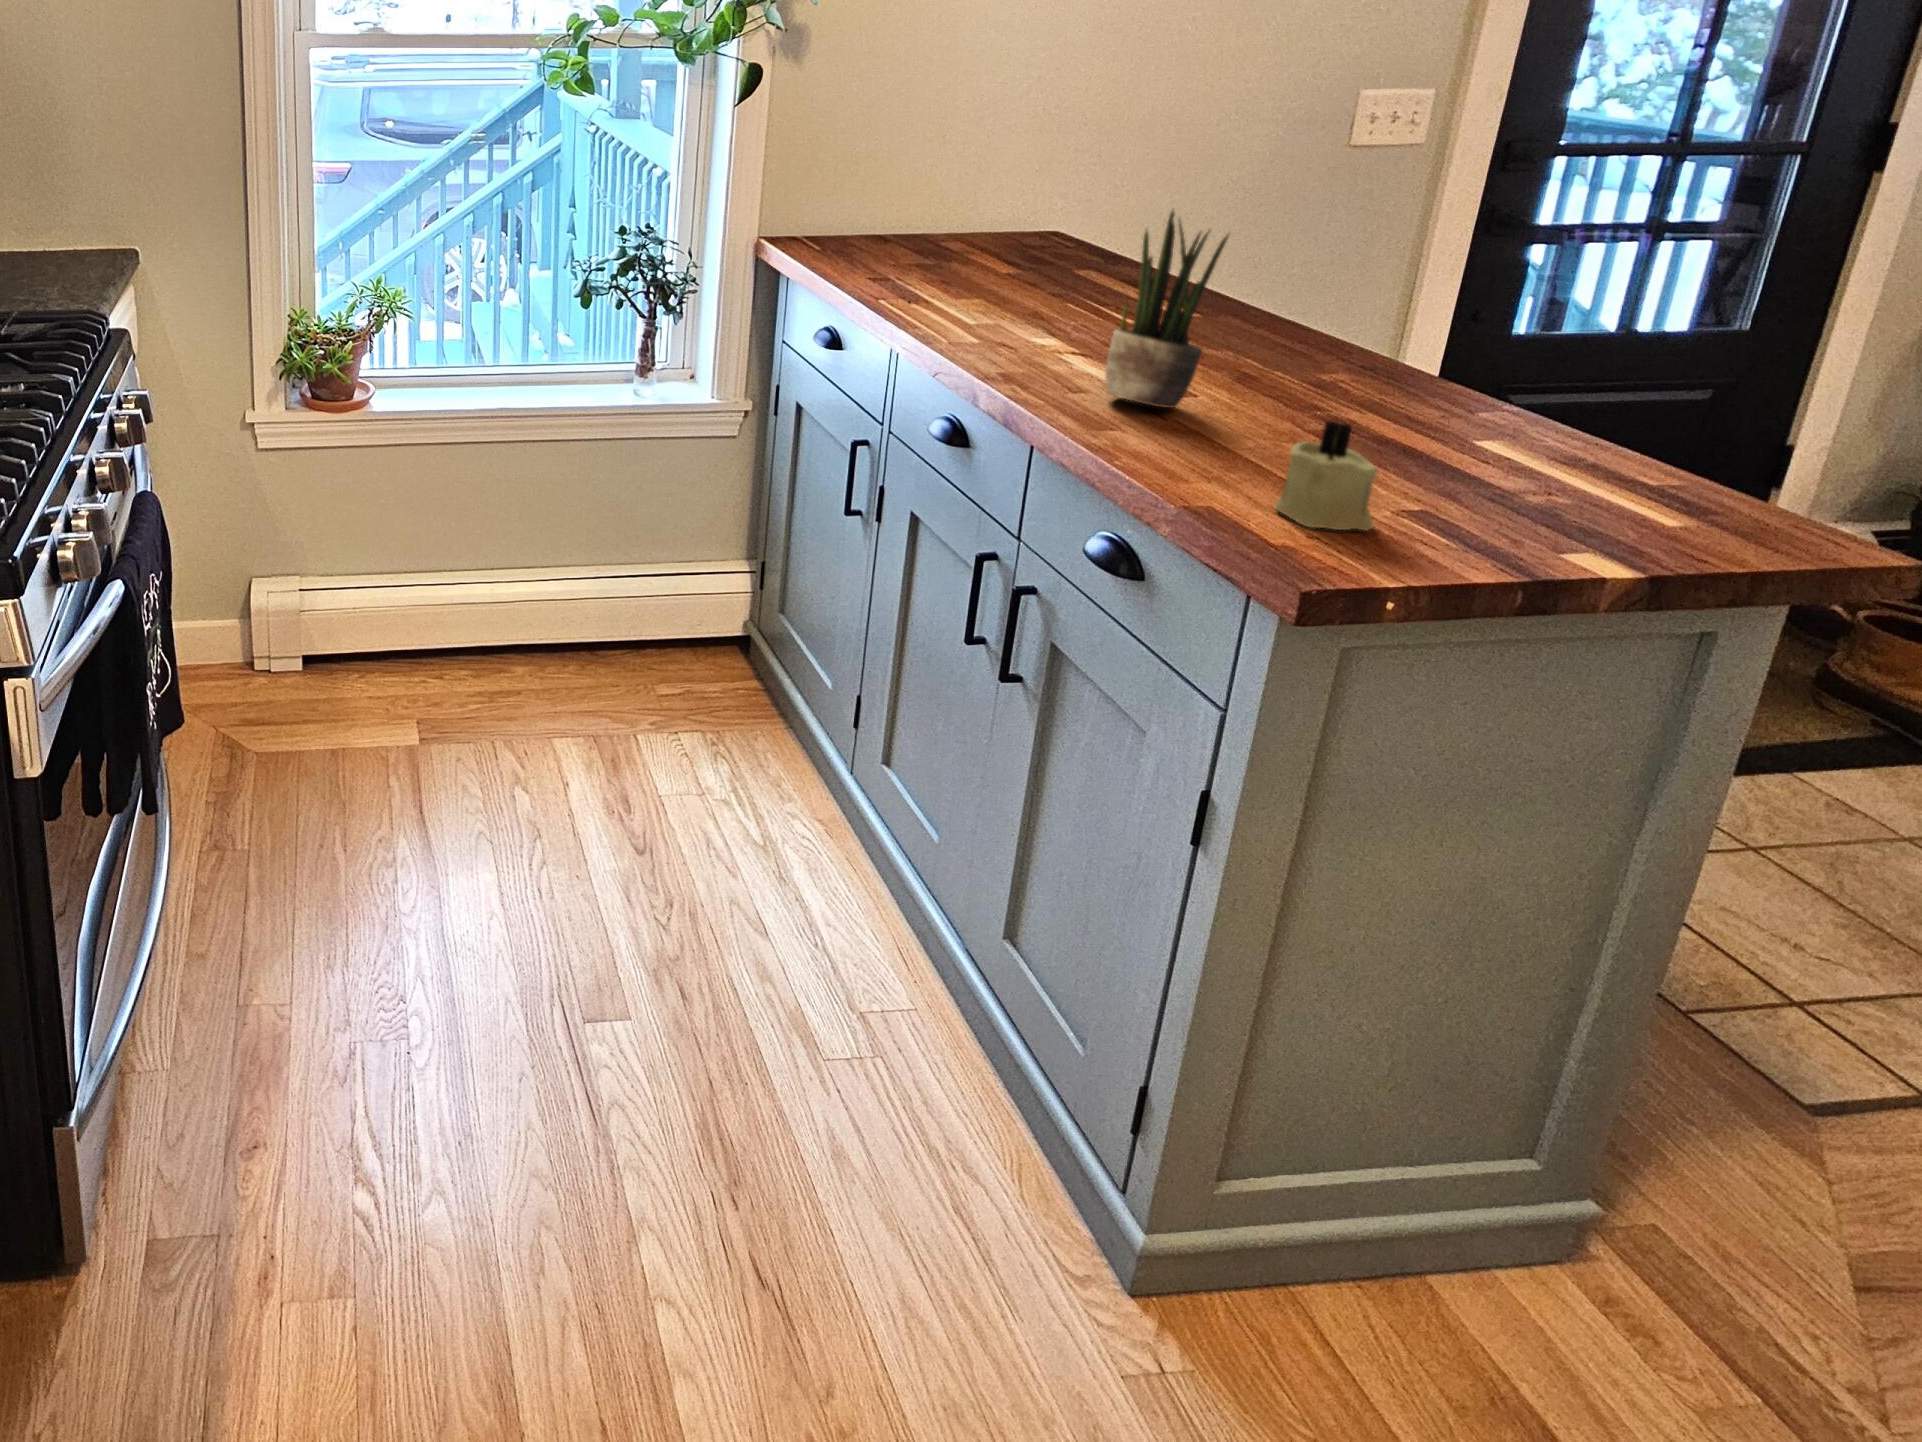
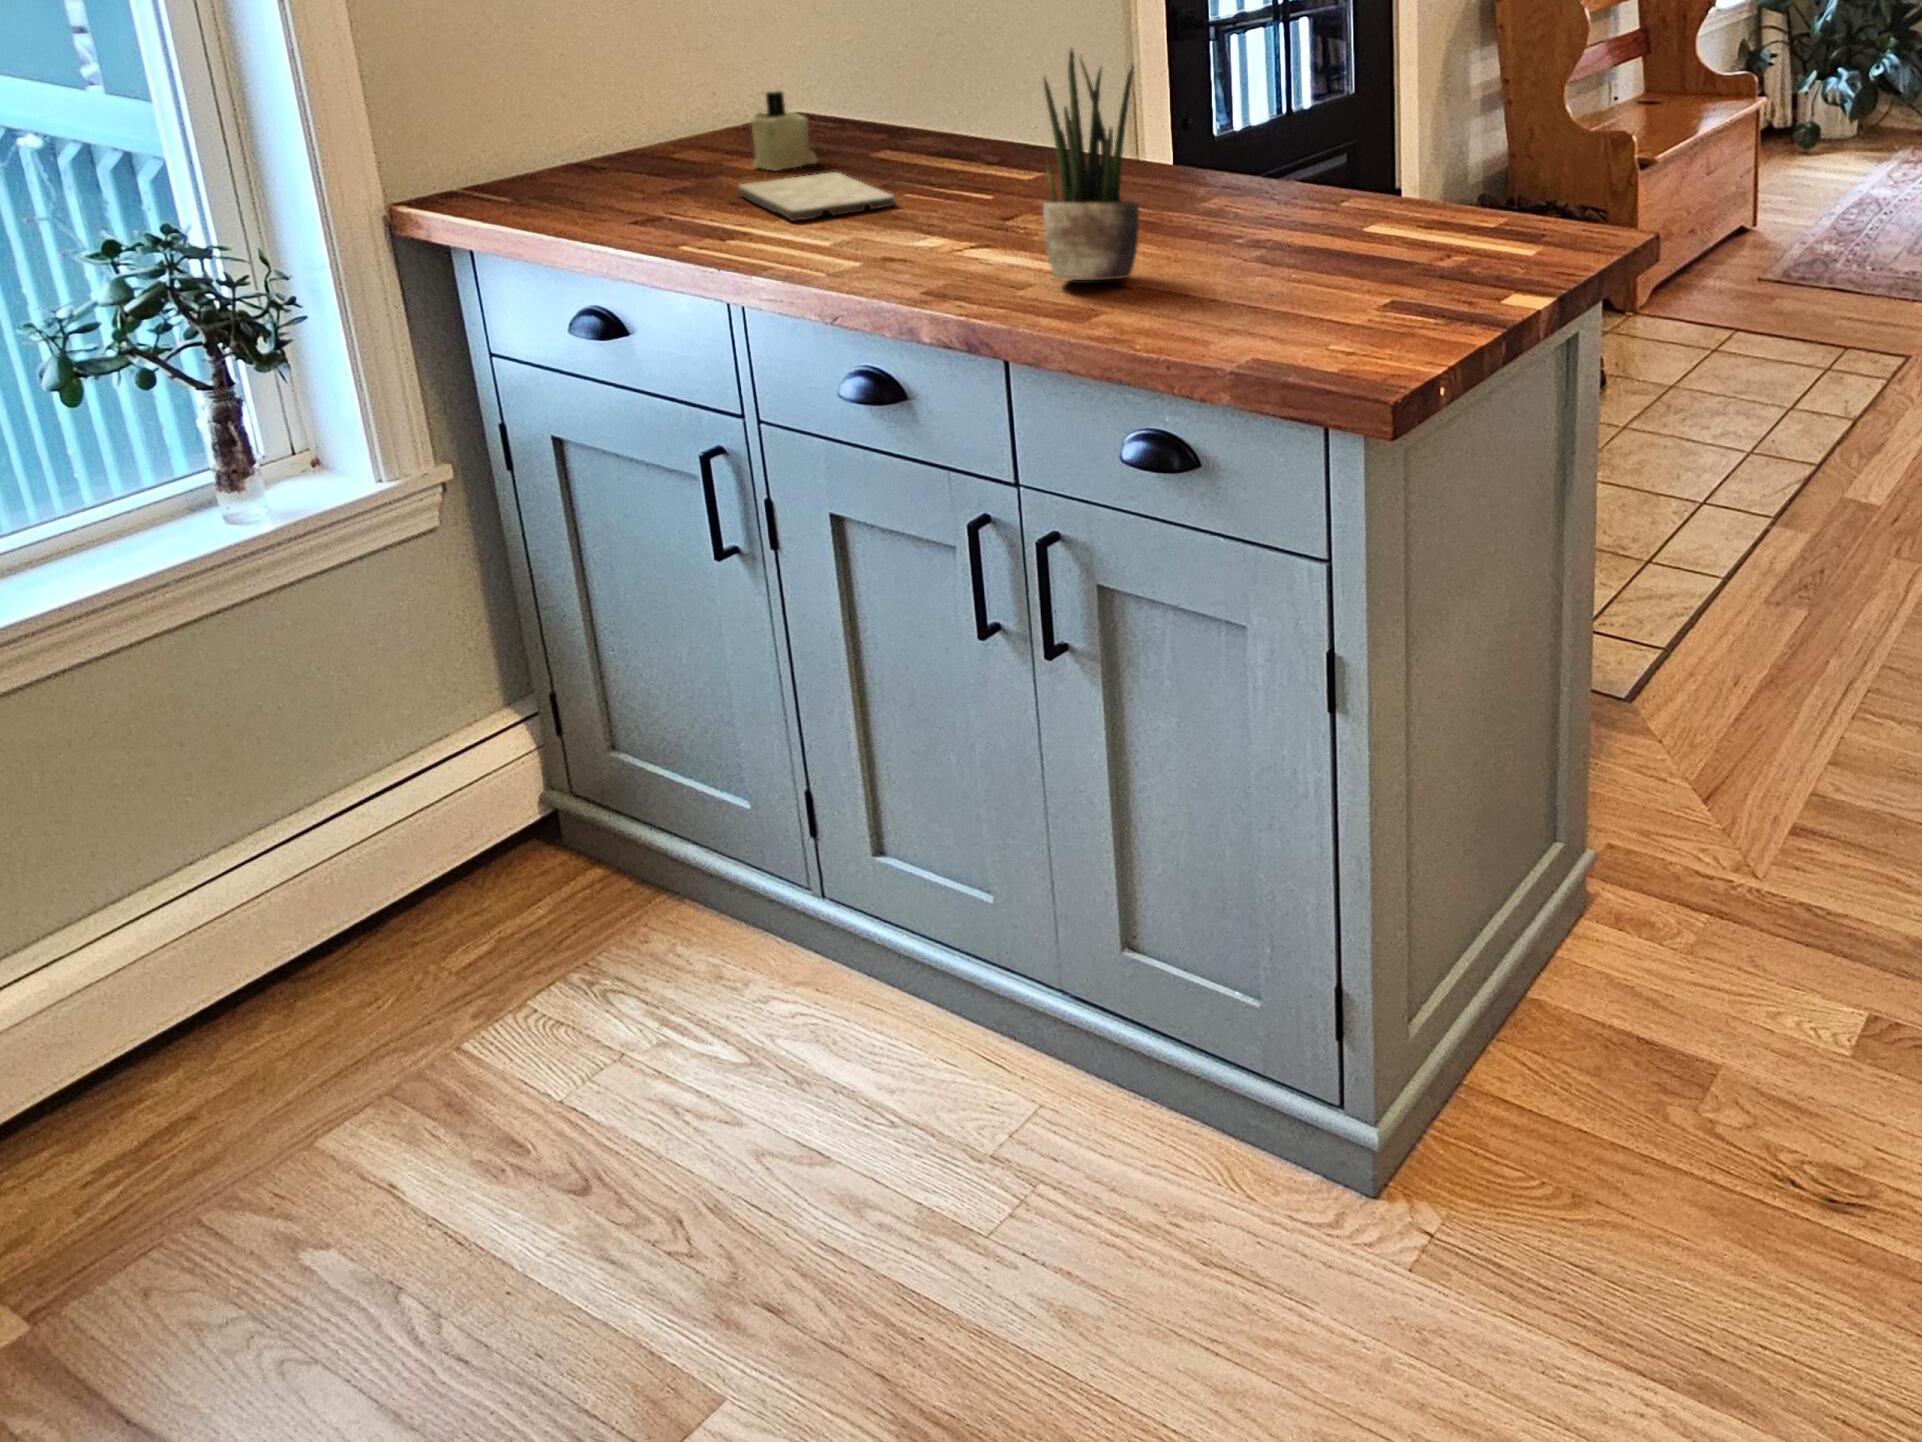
cutting board: none [956,271,1057,310] -> present [738,172,896,221]
candle: present [1275,422,1378,531] -> present [750,91,816,171]

